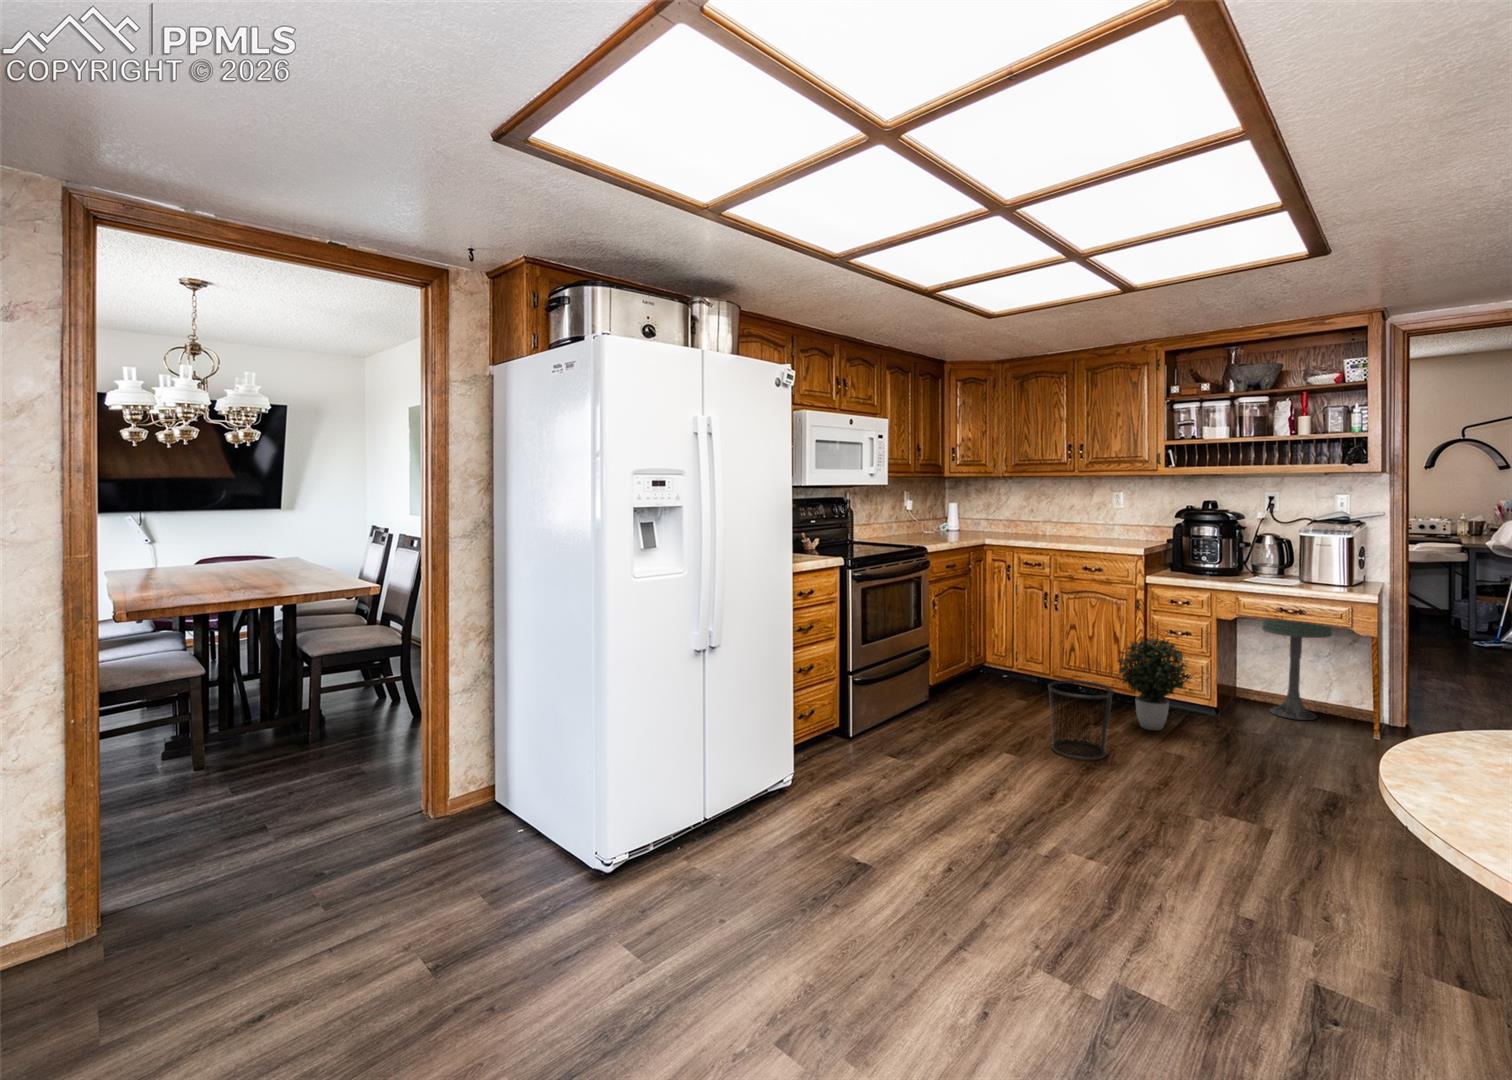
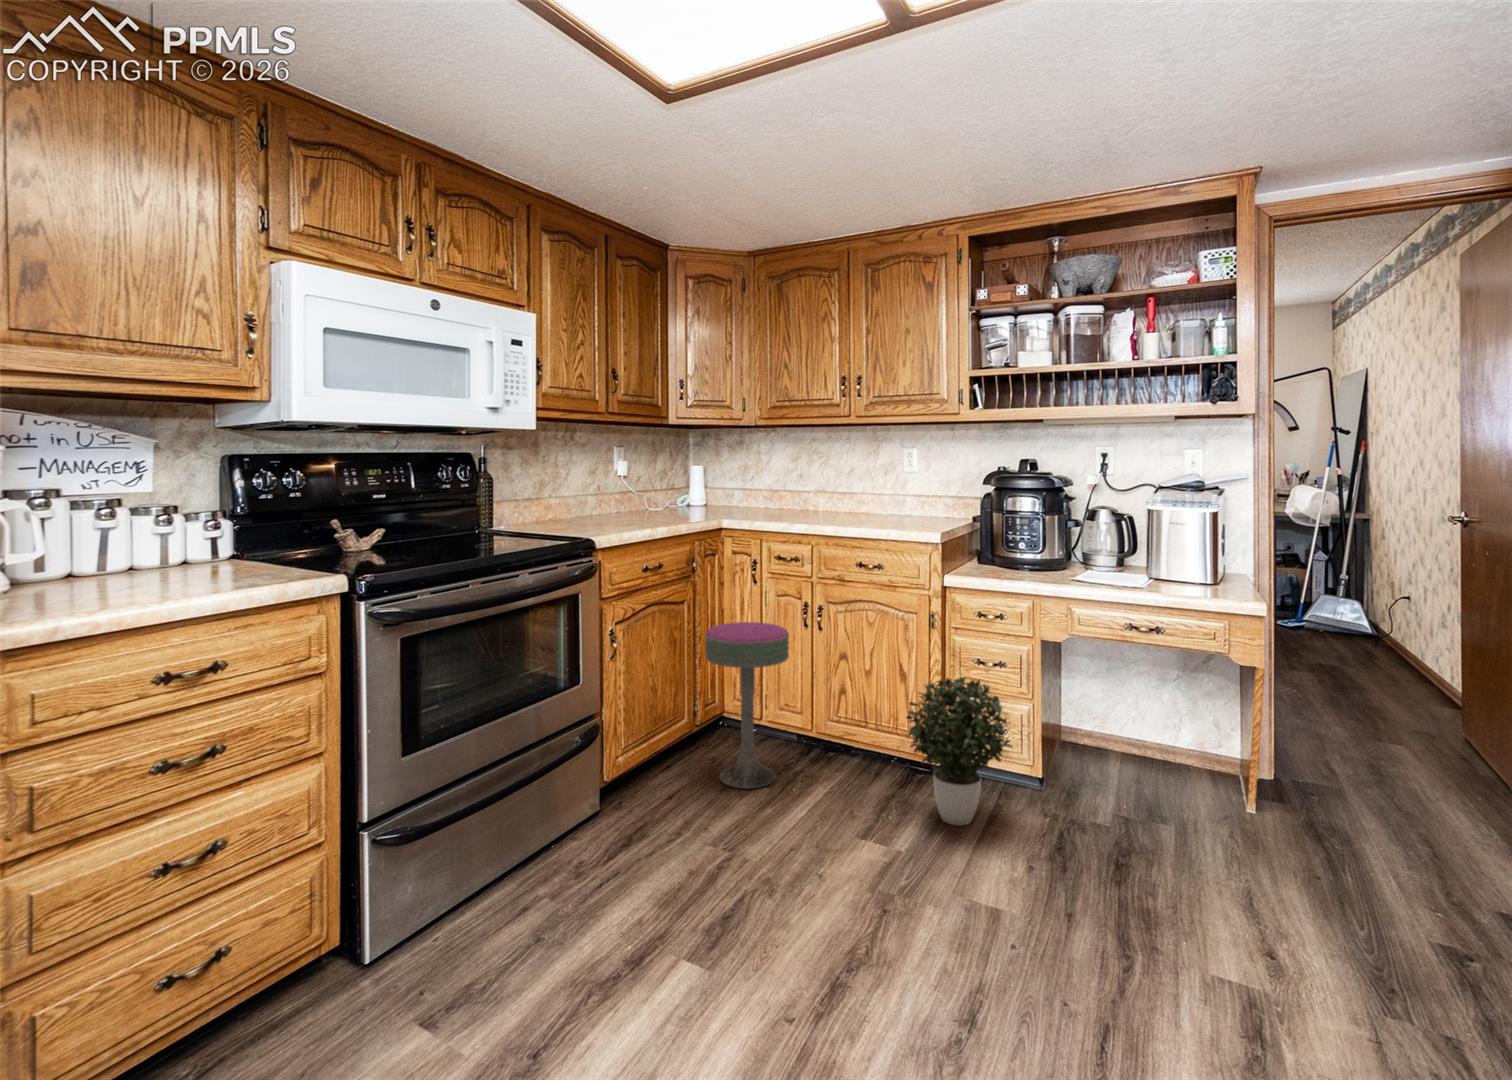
bar stool: present [1262,619,1332,720] -> present [705,622,789,789]
waste bin: present [1048,680,1114,760] -> none [794,768,902,921]

